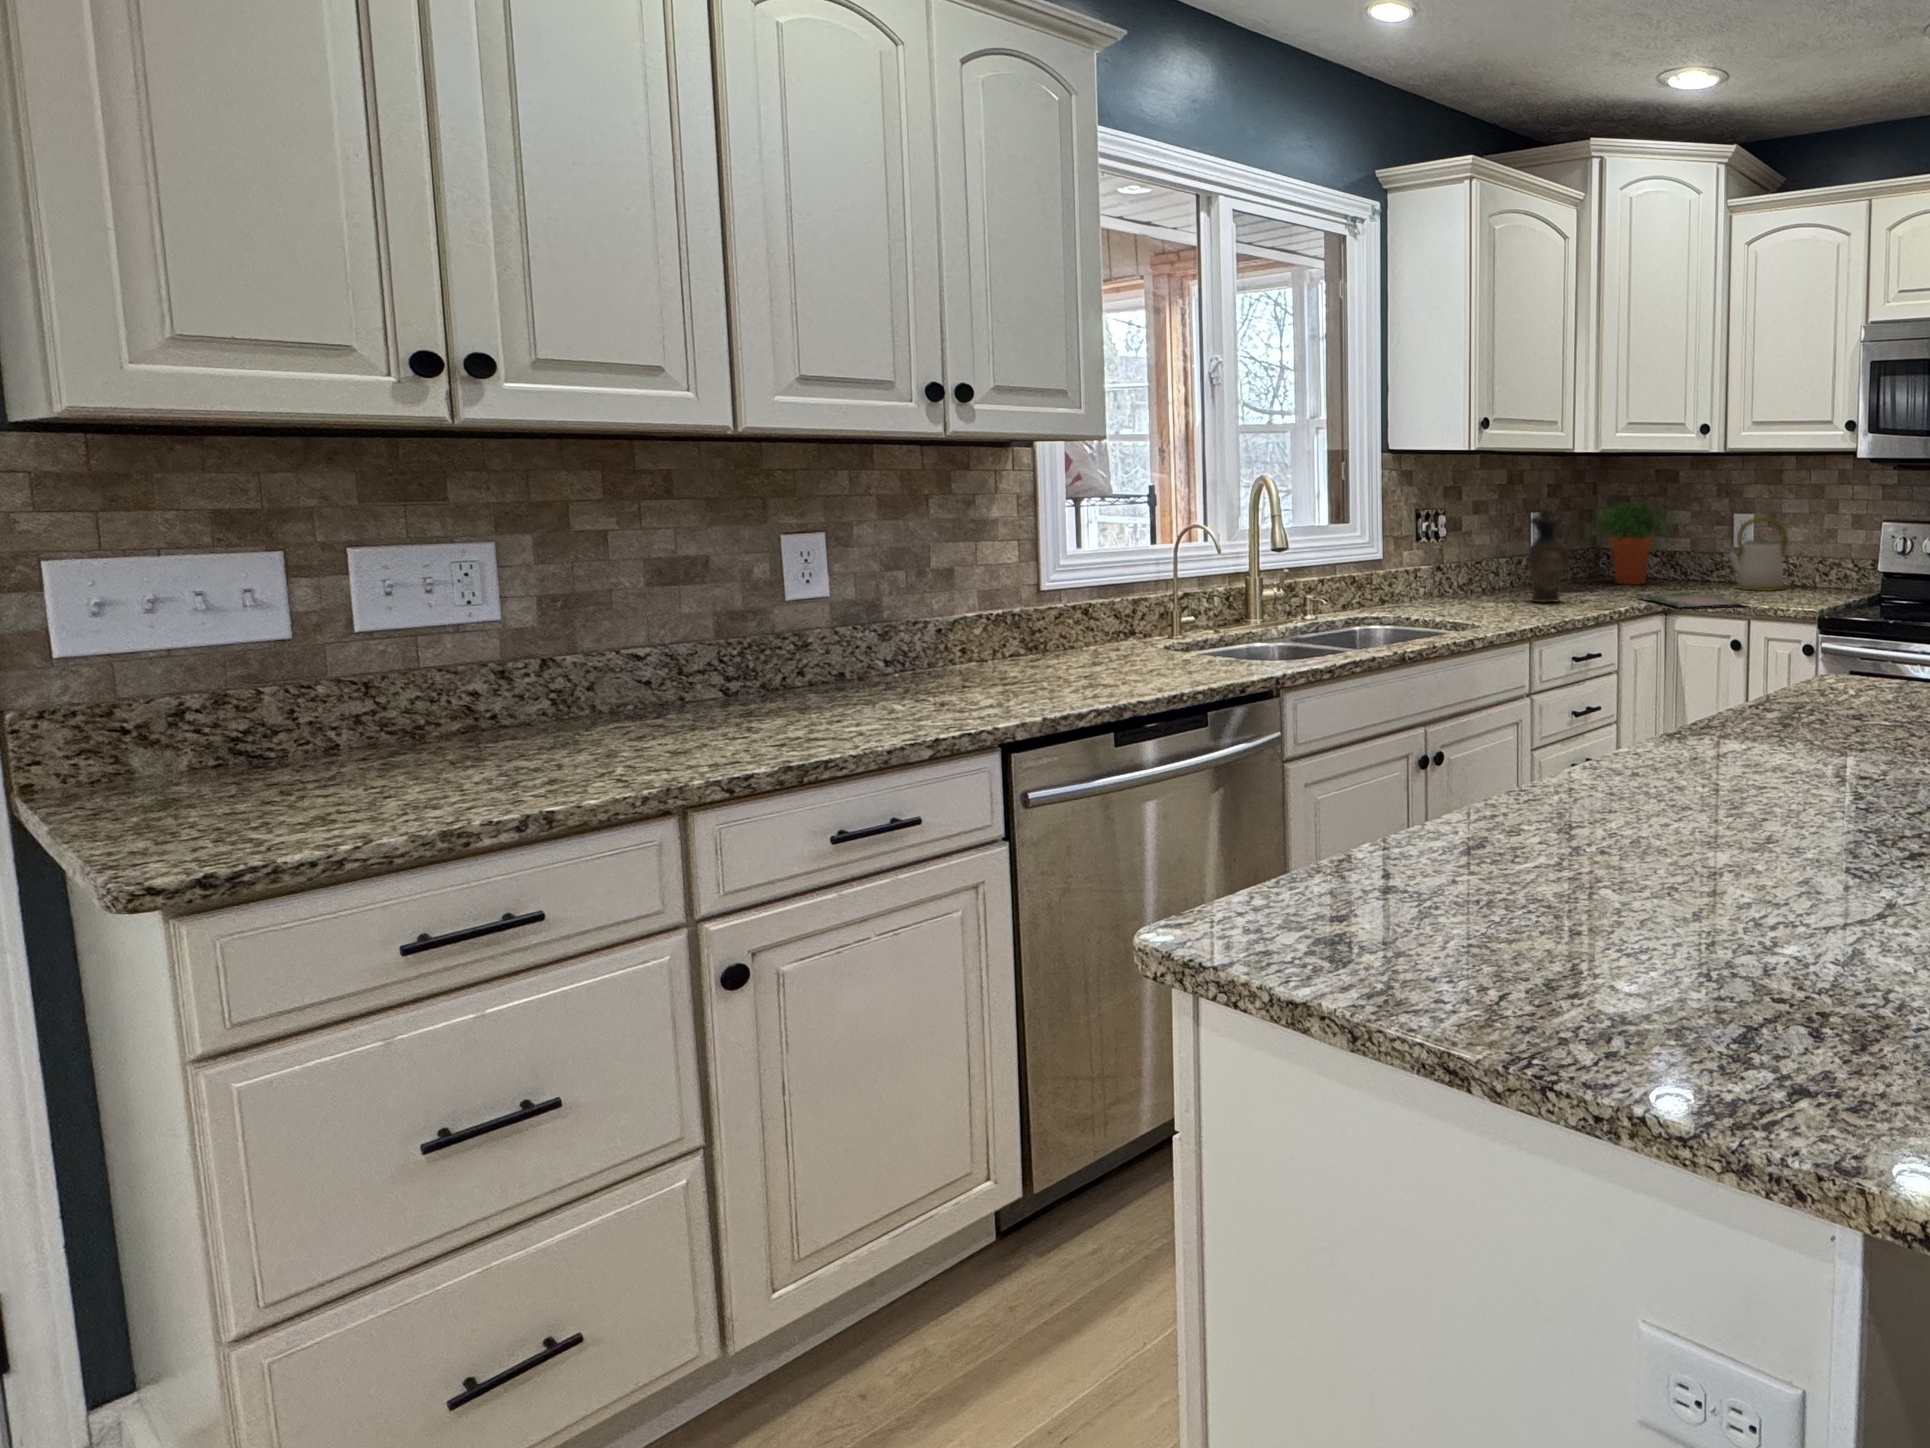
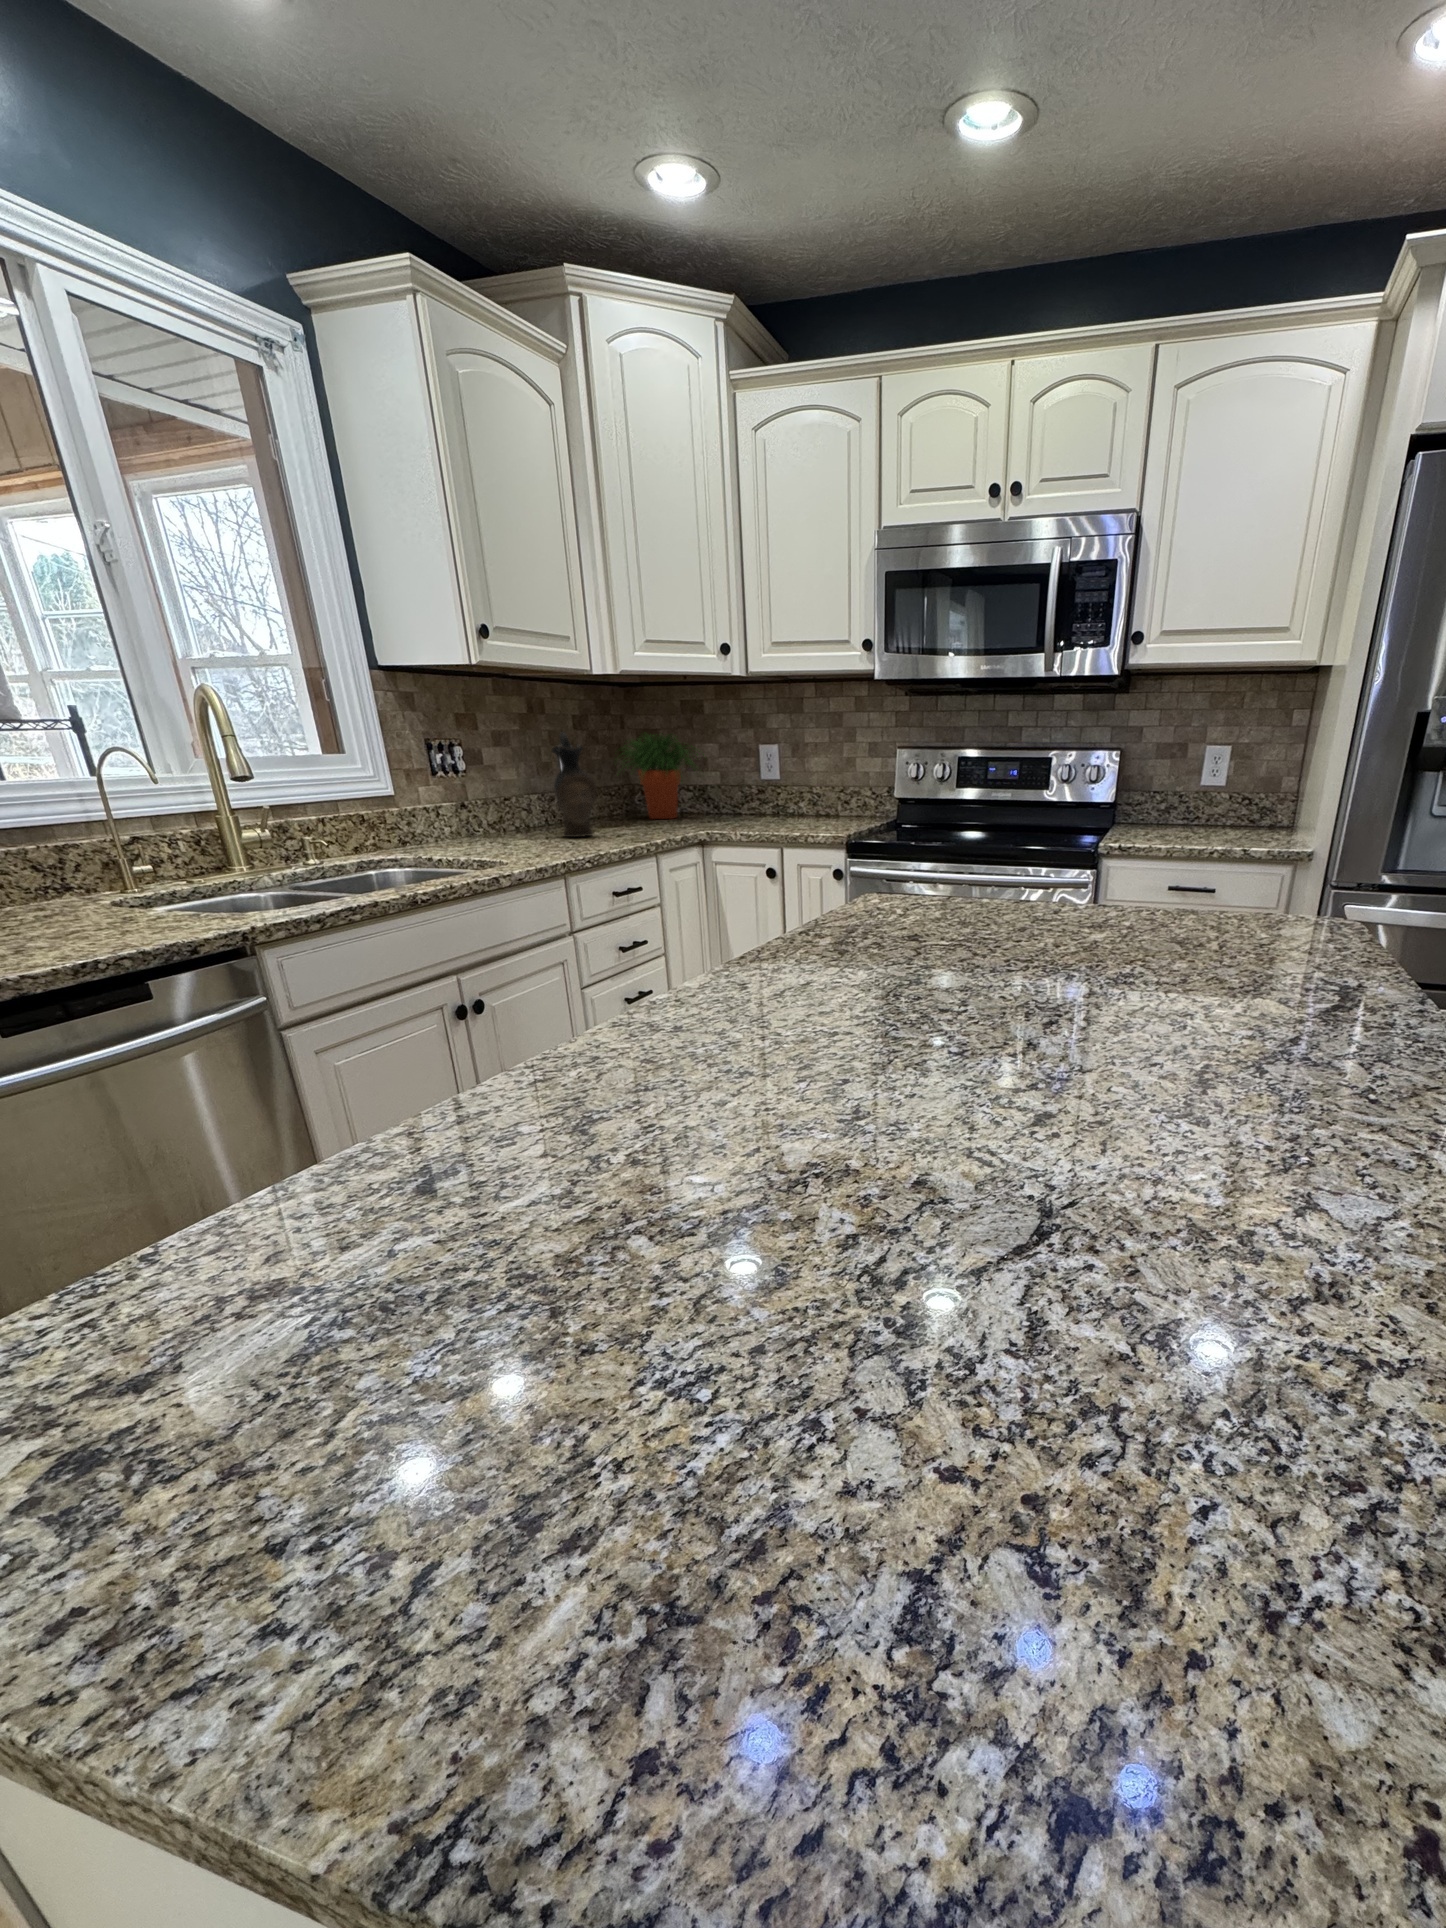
kettle: present [1728,517,1787,591] -> none [752,747,808,821]
tray: present [1639,592,1747,608] -> none [669,815,779,838]

